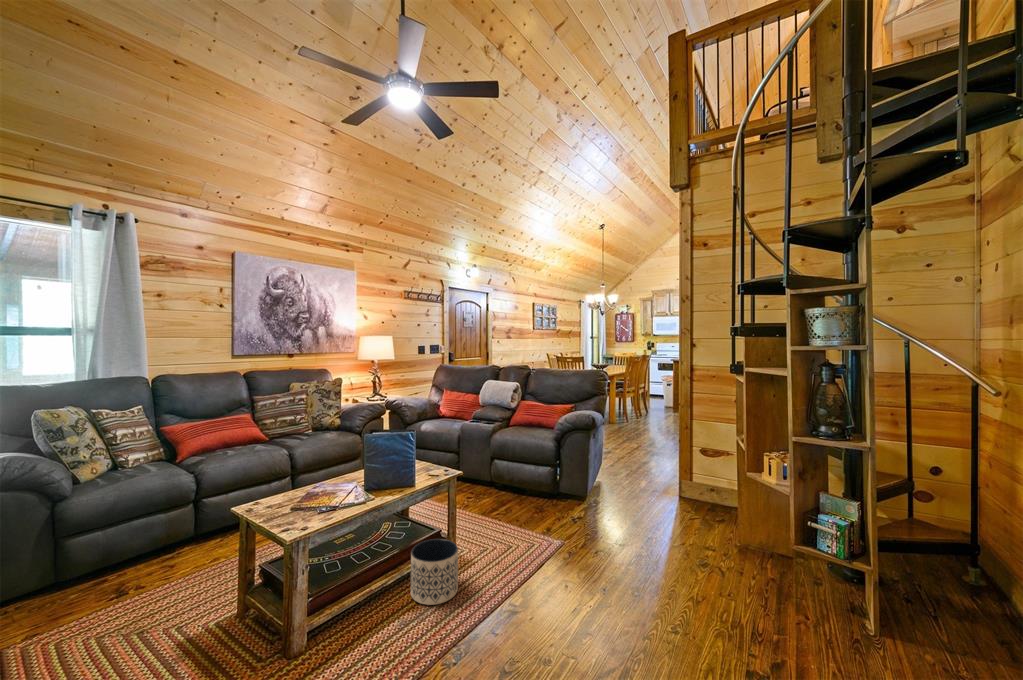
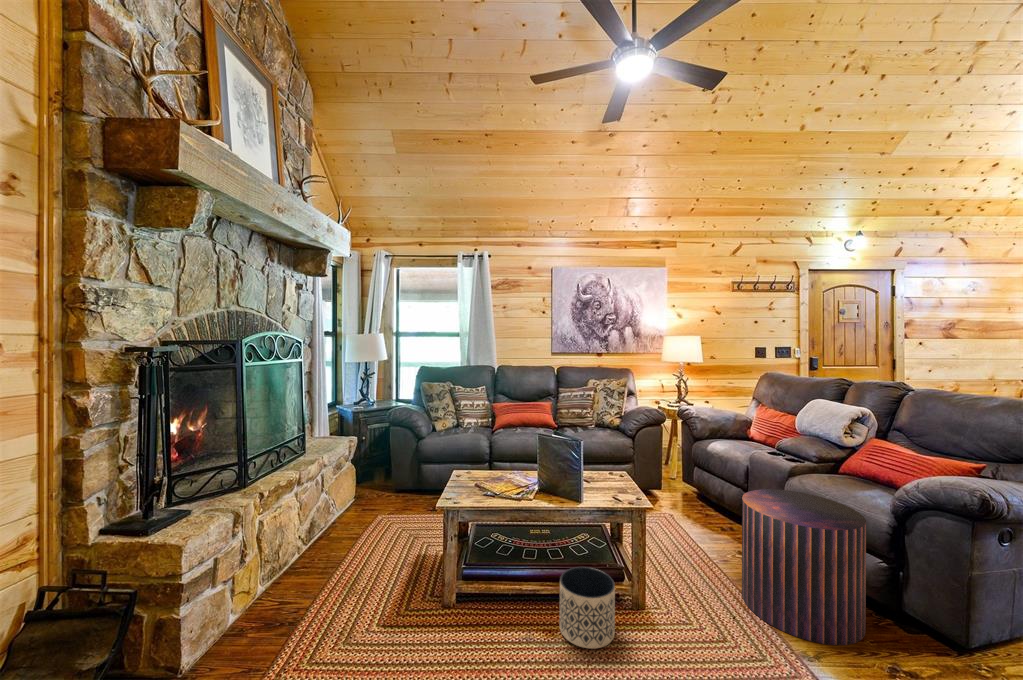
pouf: none [490,442,556,529] -> present [742,489,866,645]

